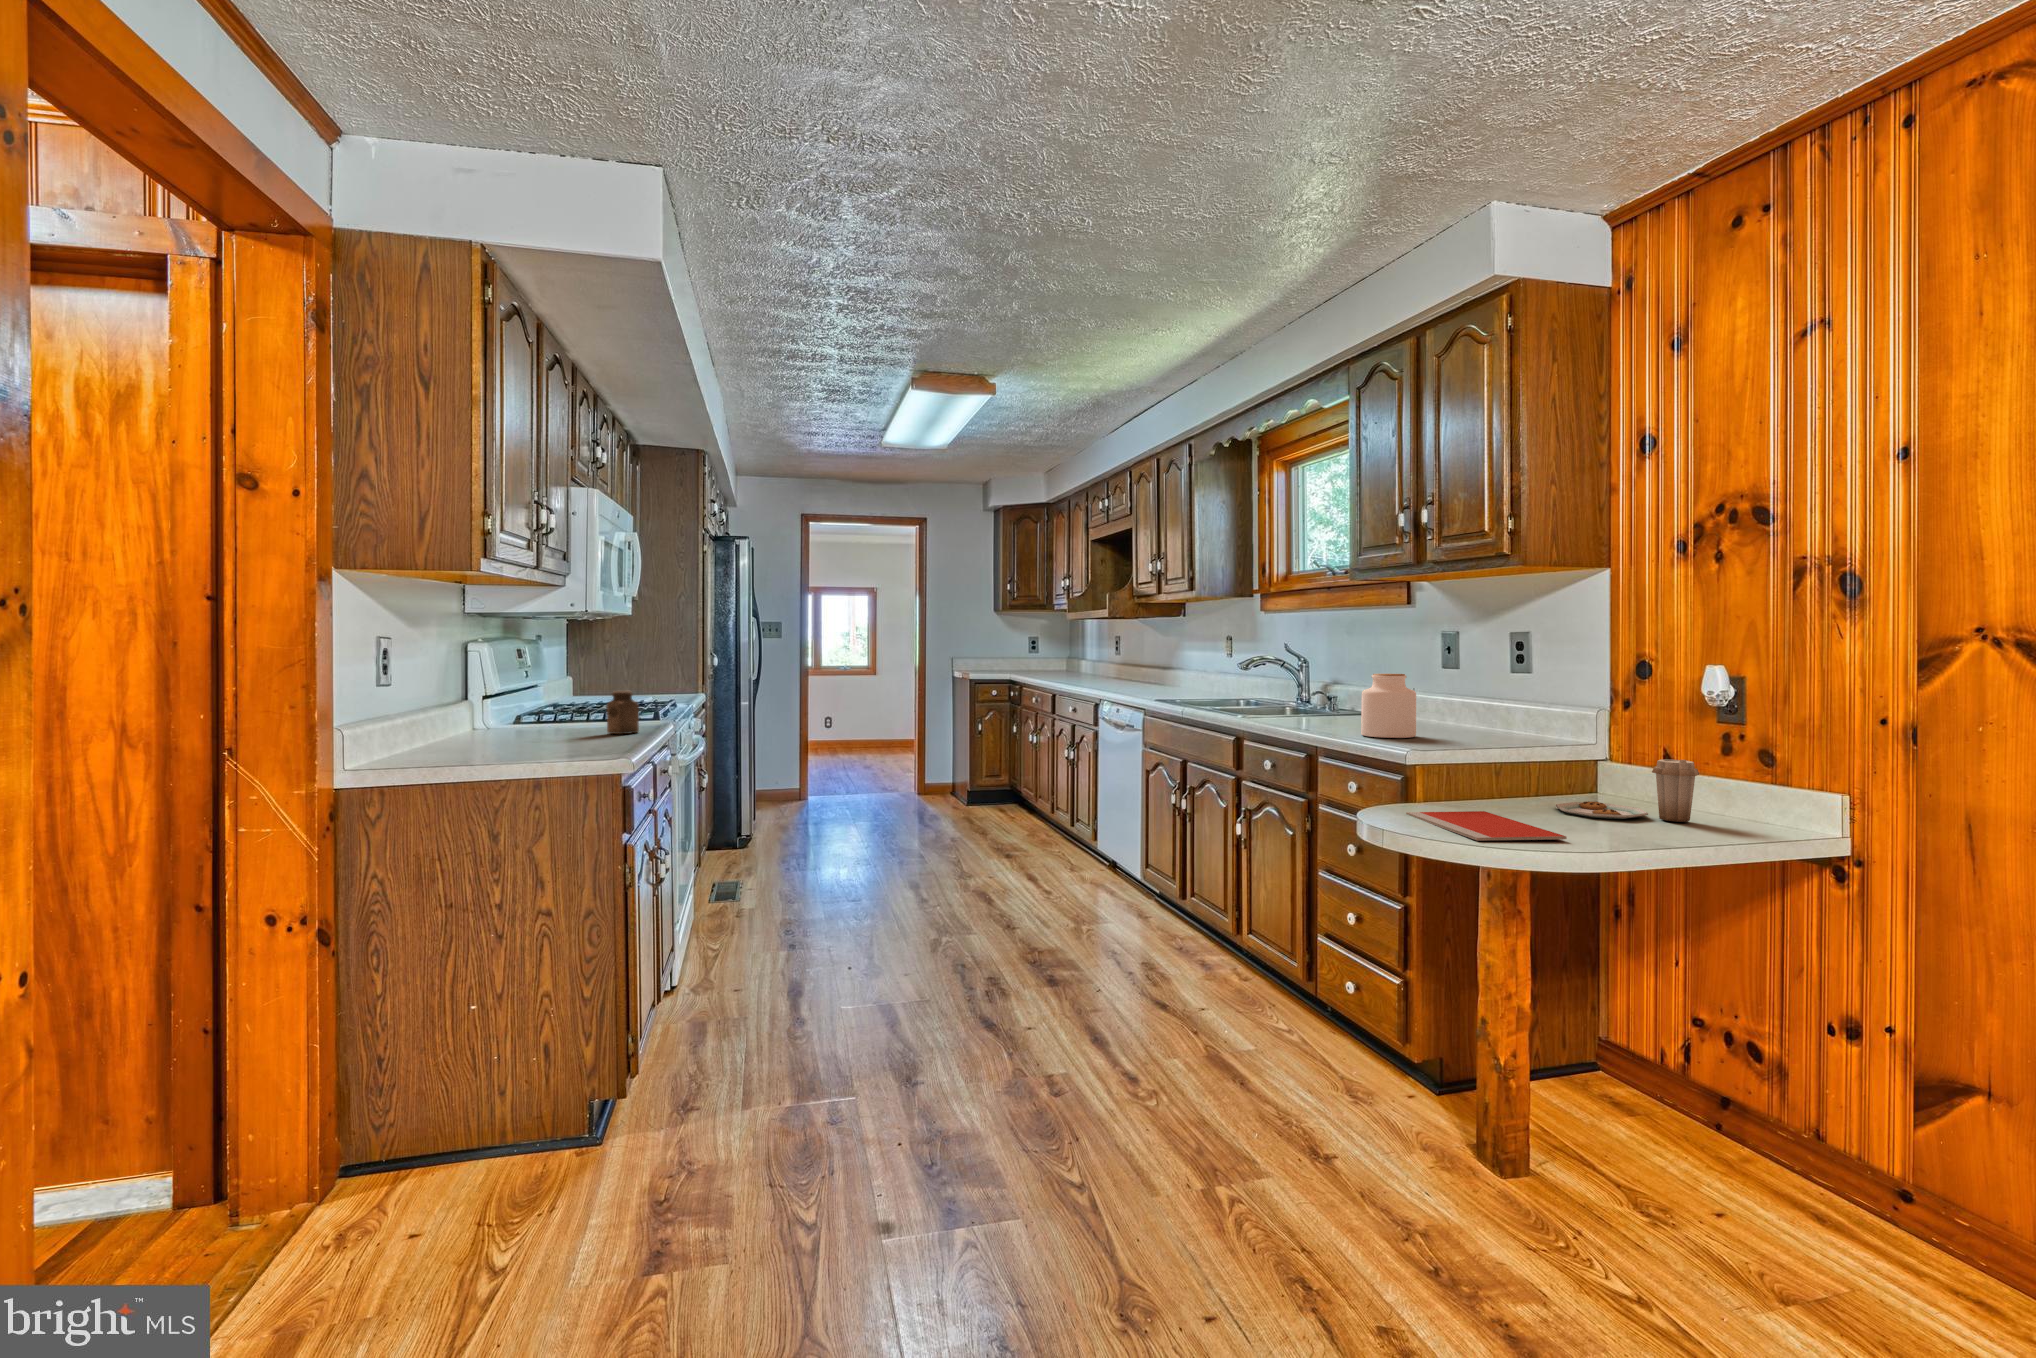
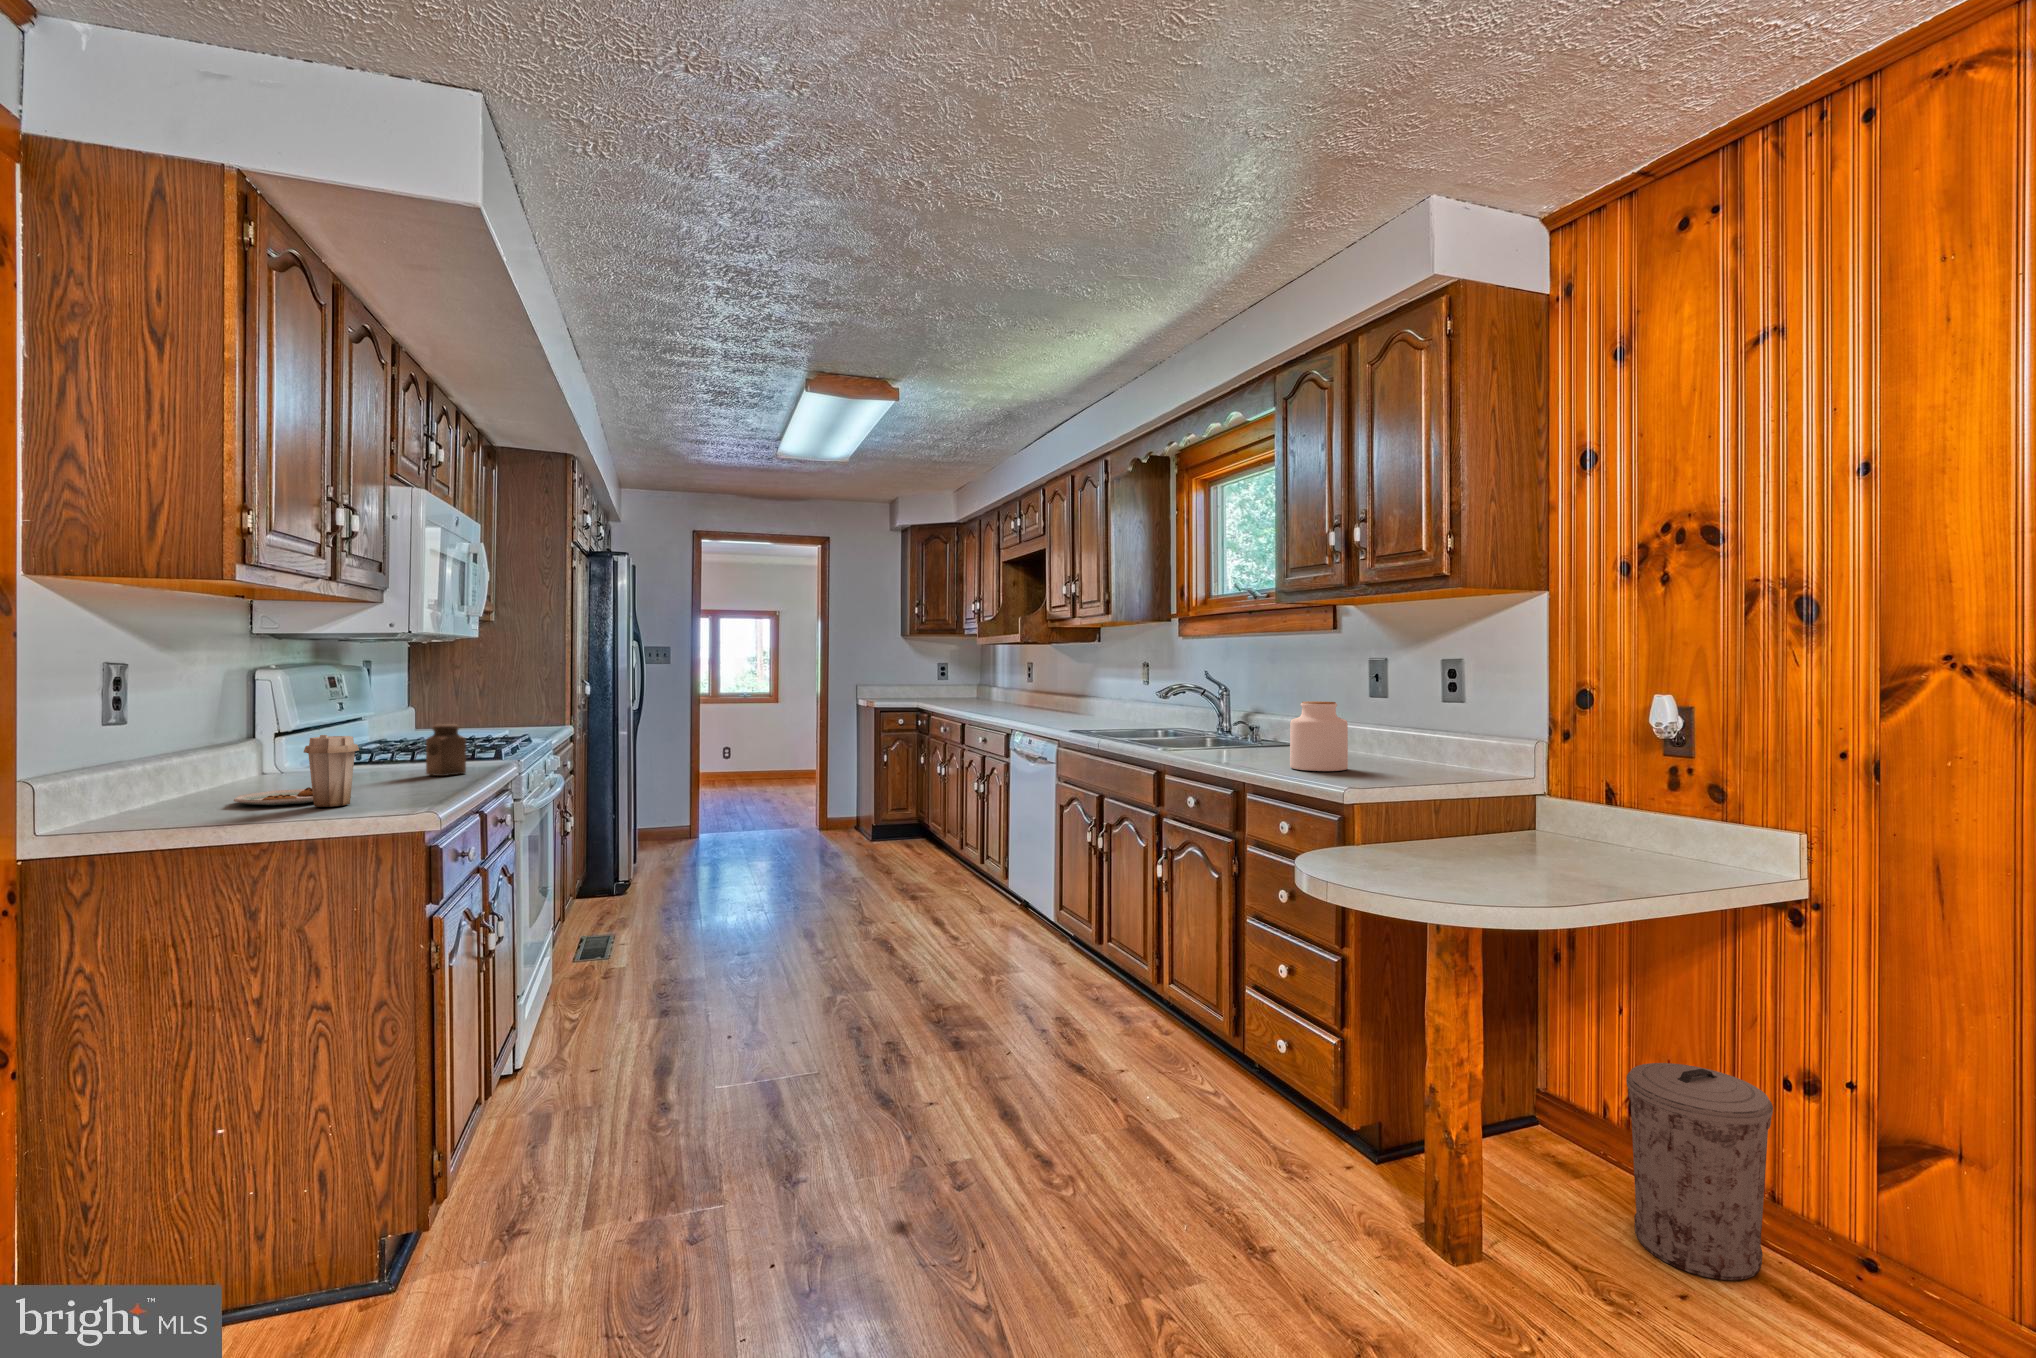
plate: present [1556,760,1699,822] -> present [234,735,359,807]
notebook: present [1406,811,1567,841] -> none [1347,855,1525,893]
trash can: none [1670,1006,1808,1200] -> present [1627,1063,1773,1280]

